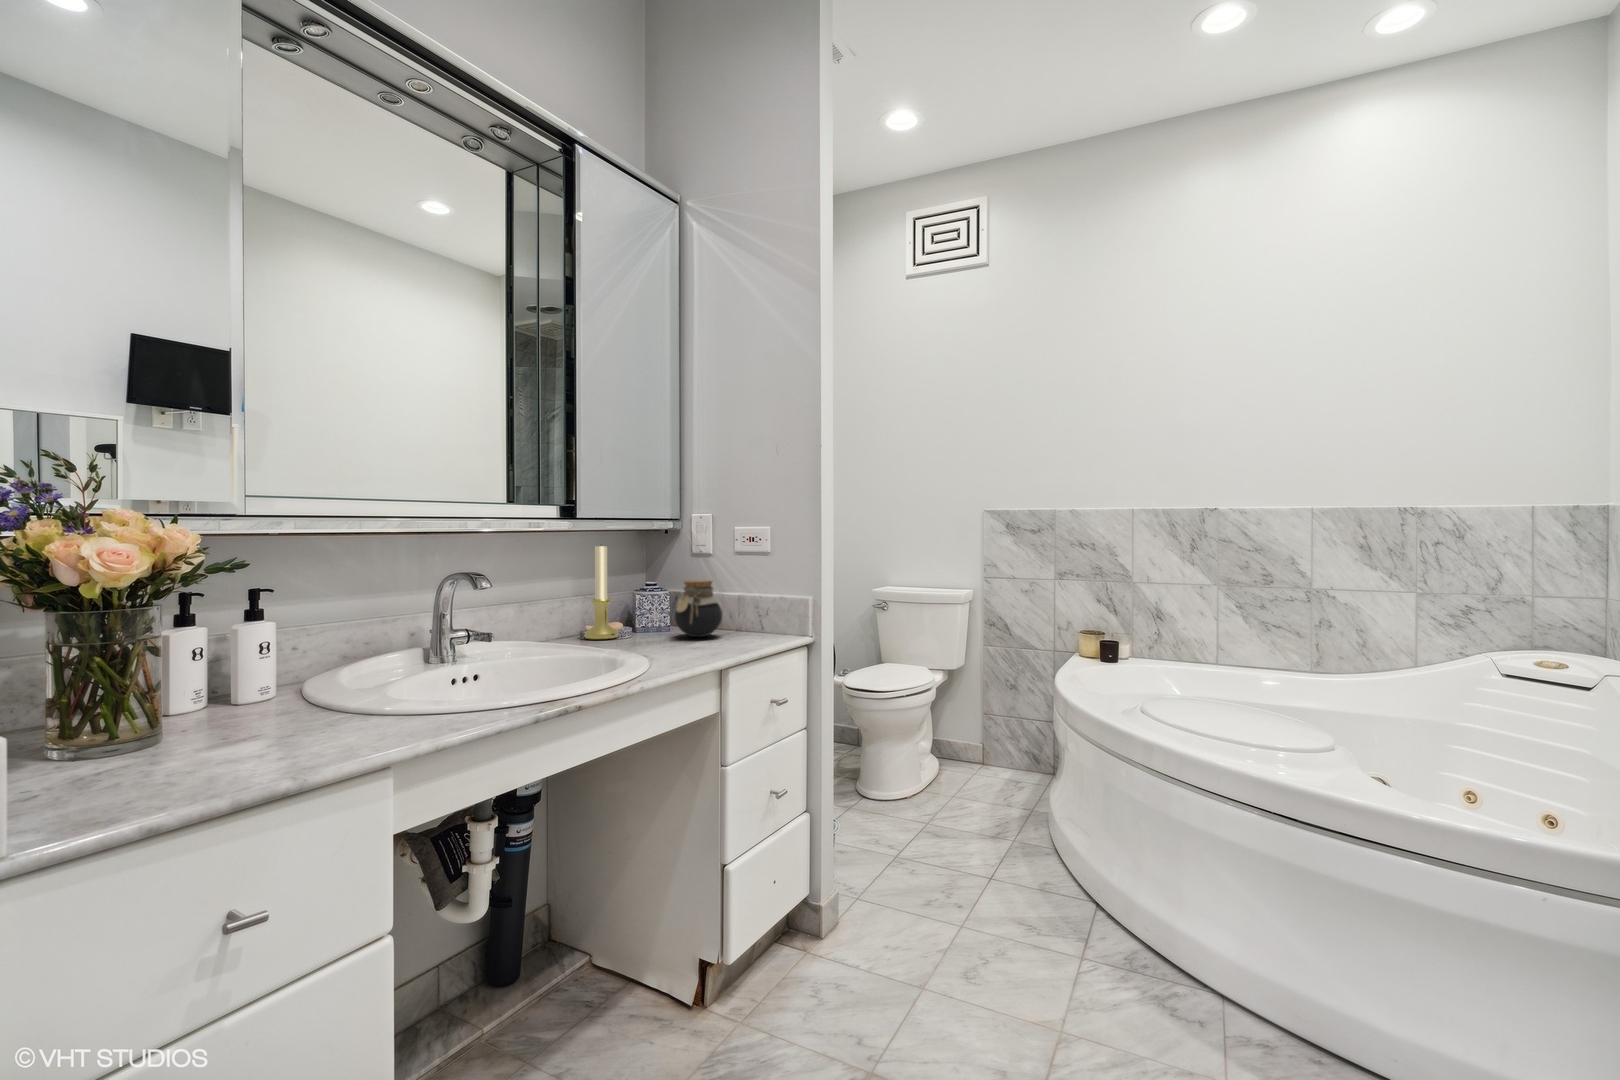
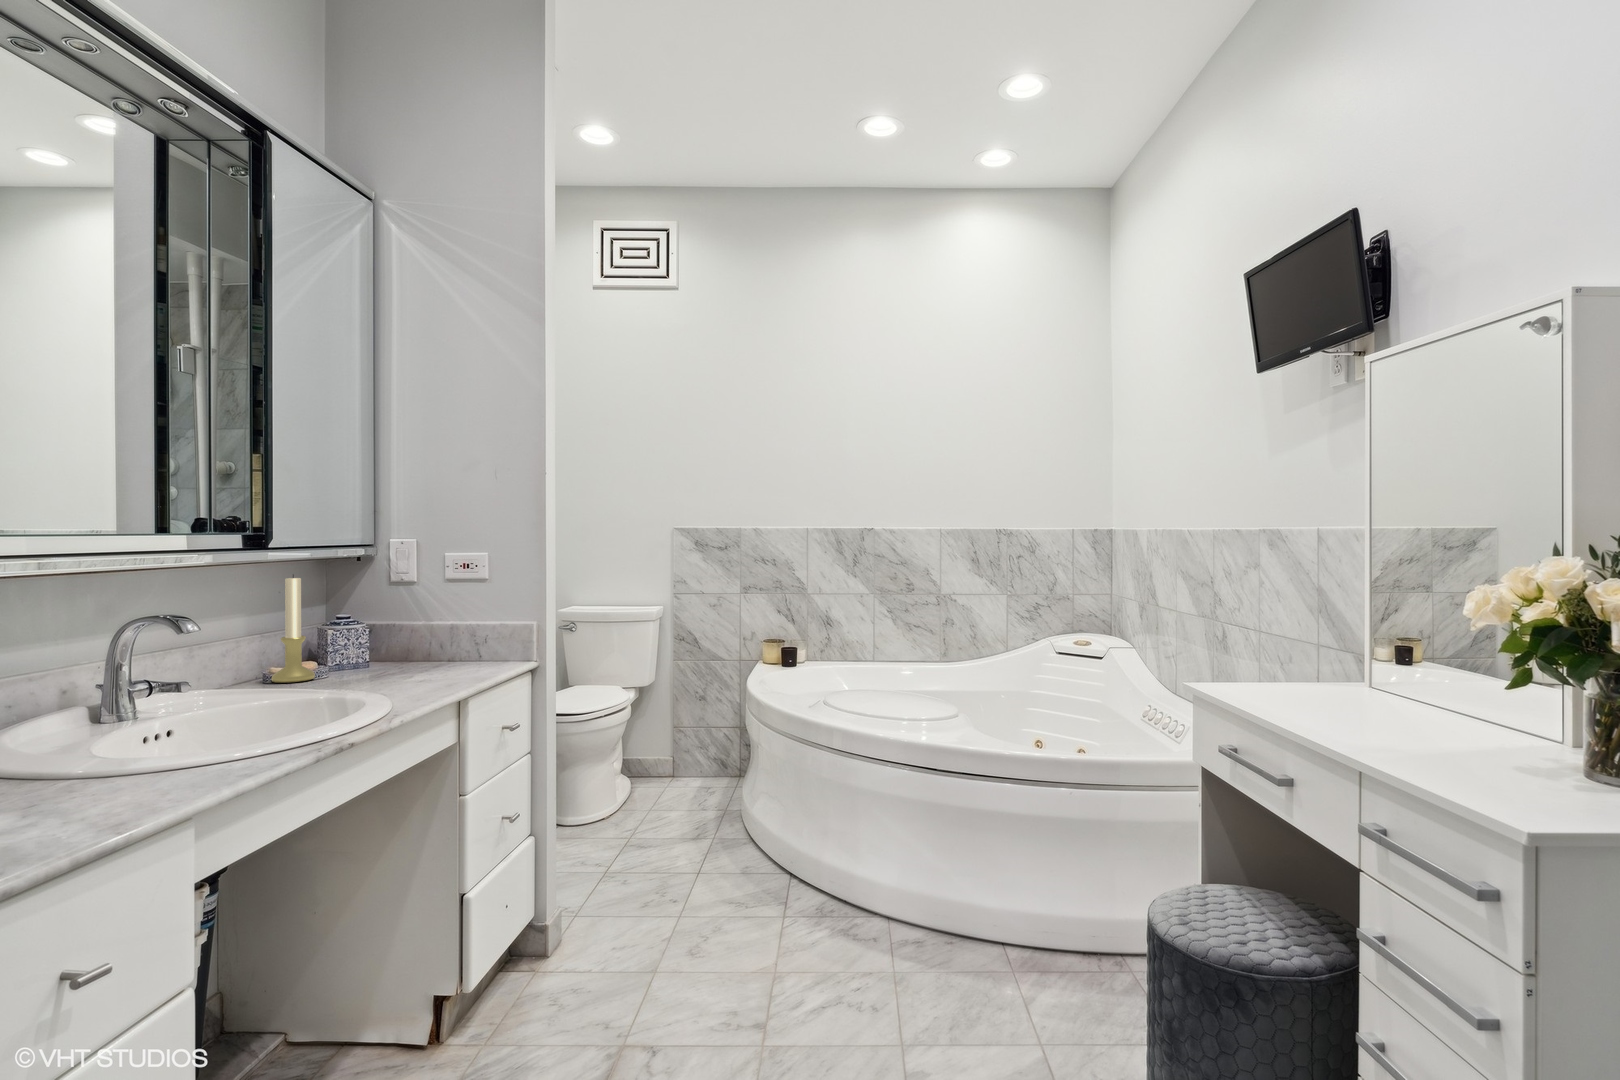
jar: present [675,580,722,637] -> none [384,610,440,671]

